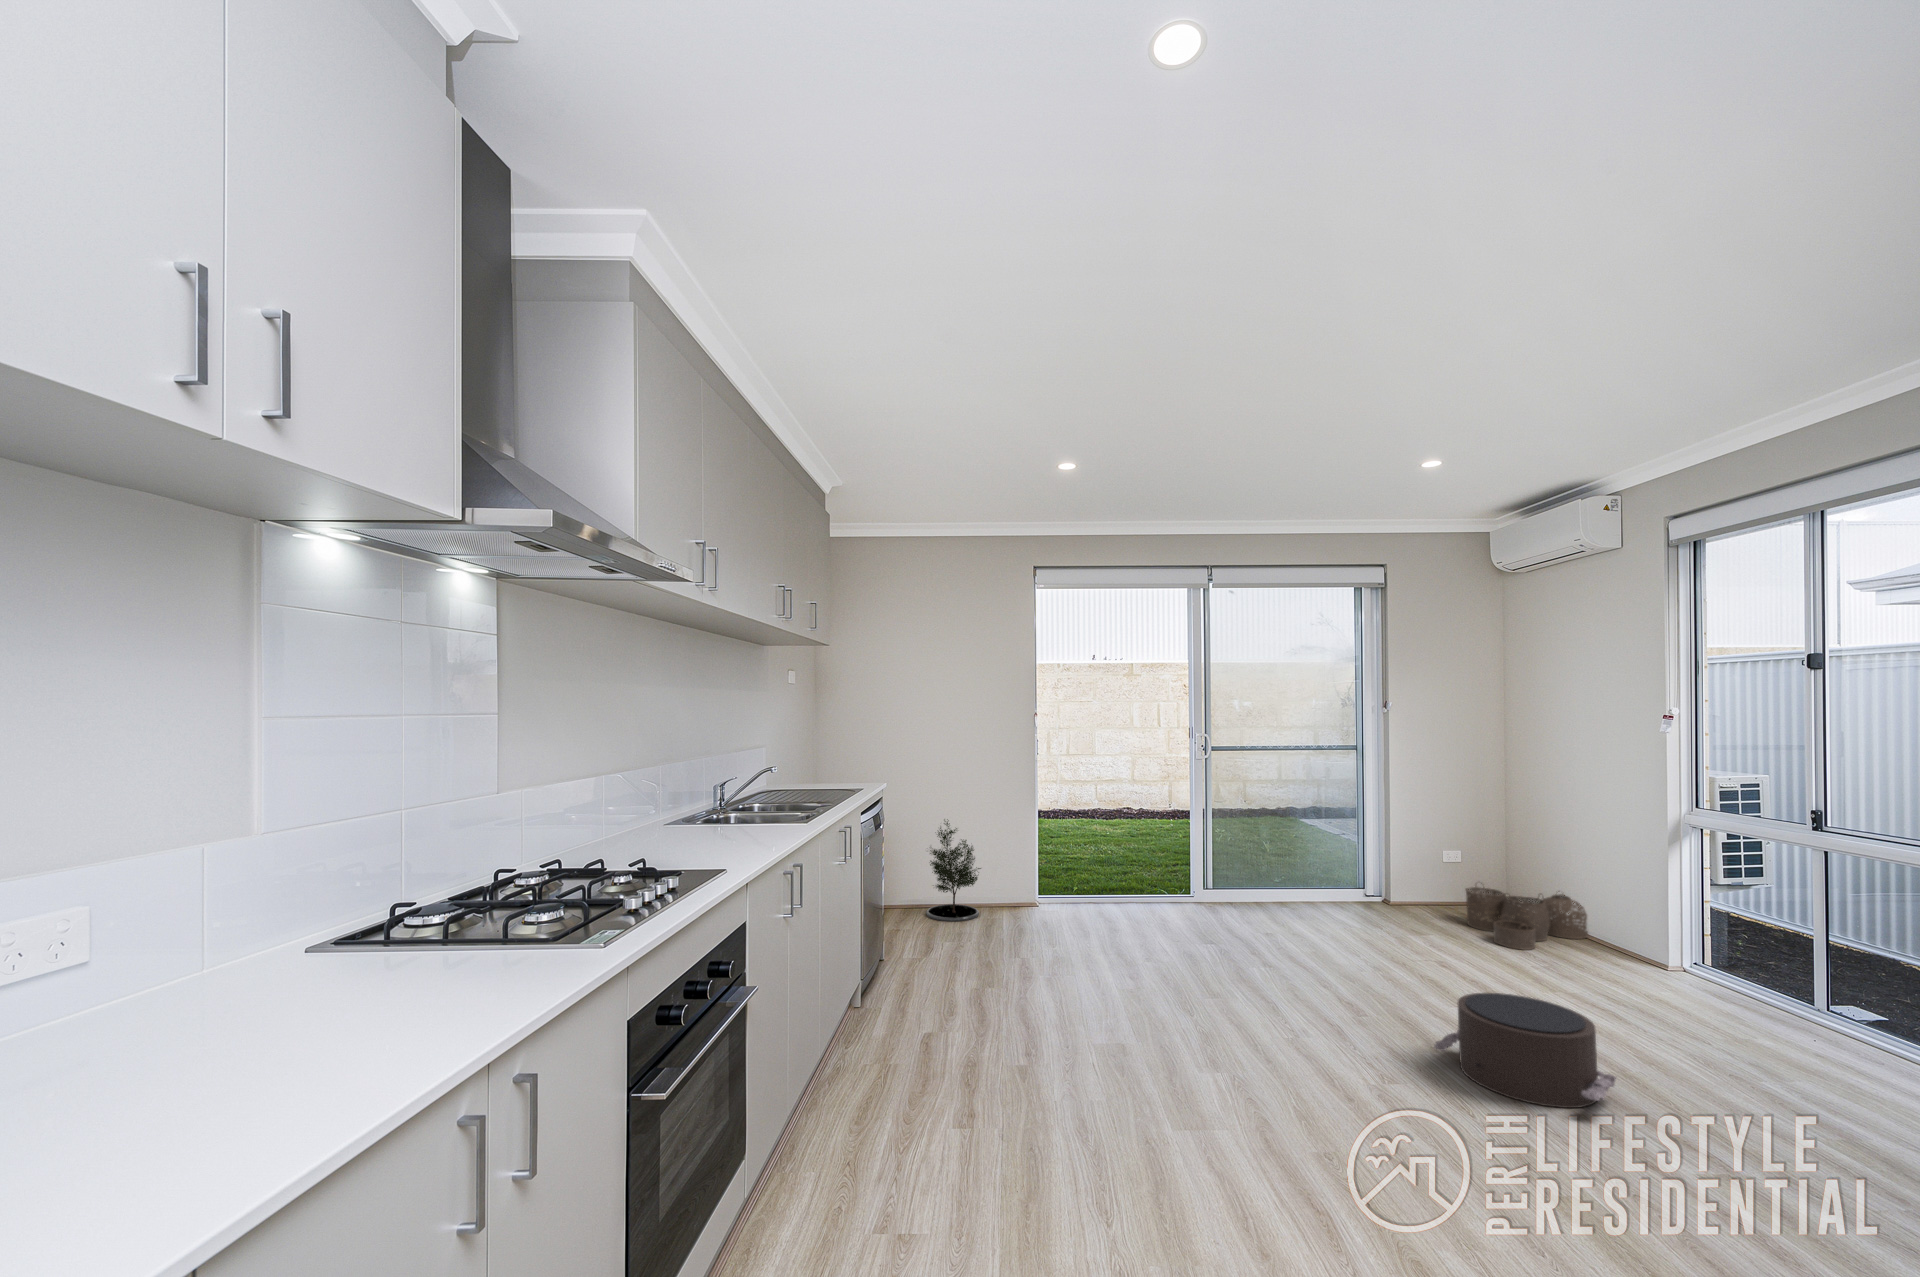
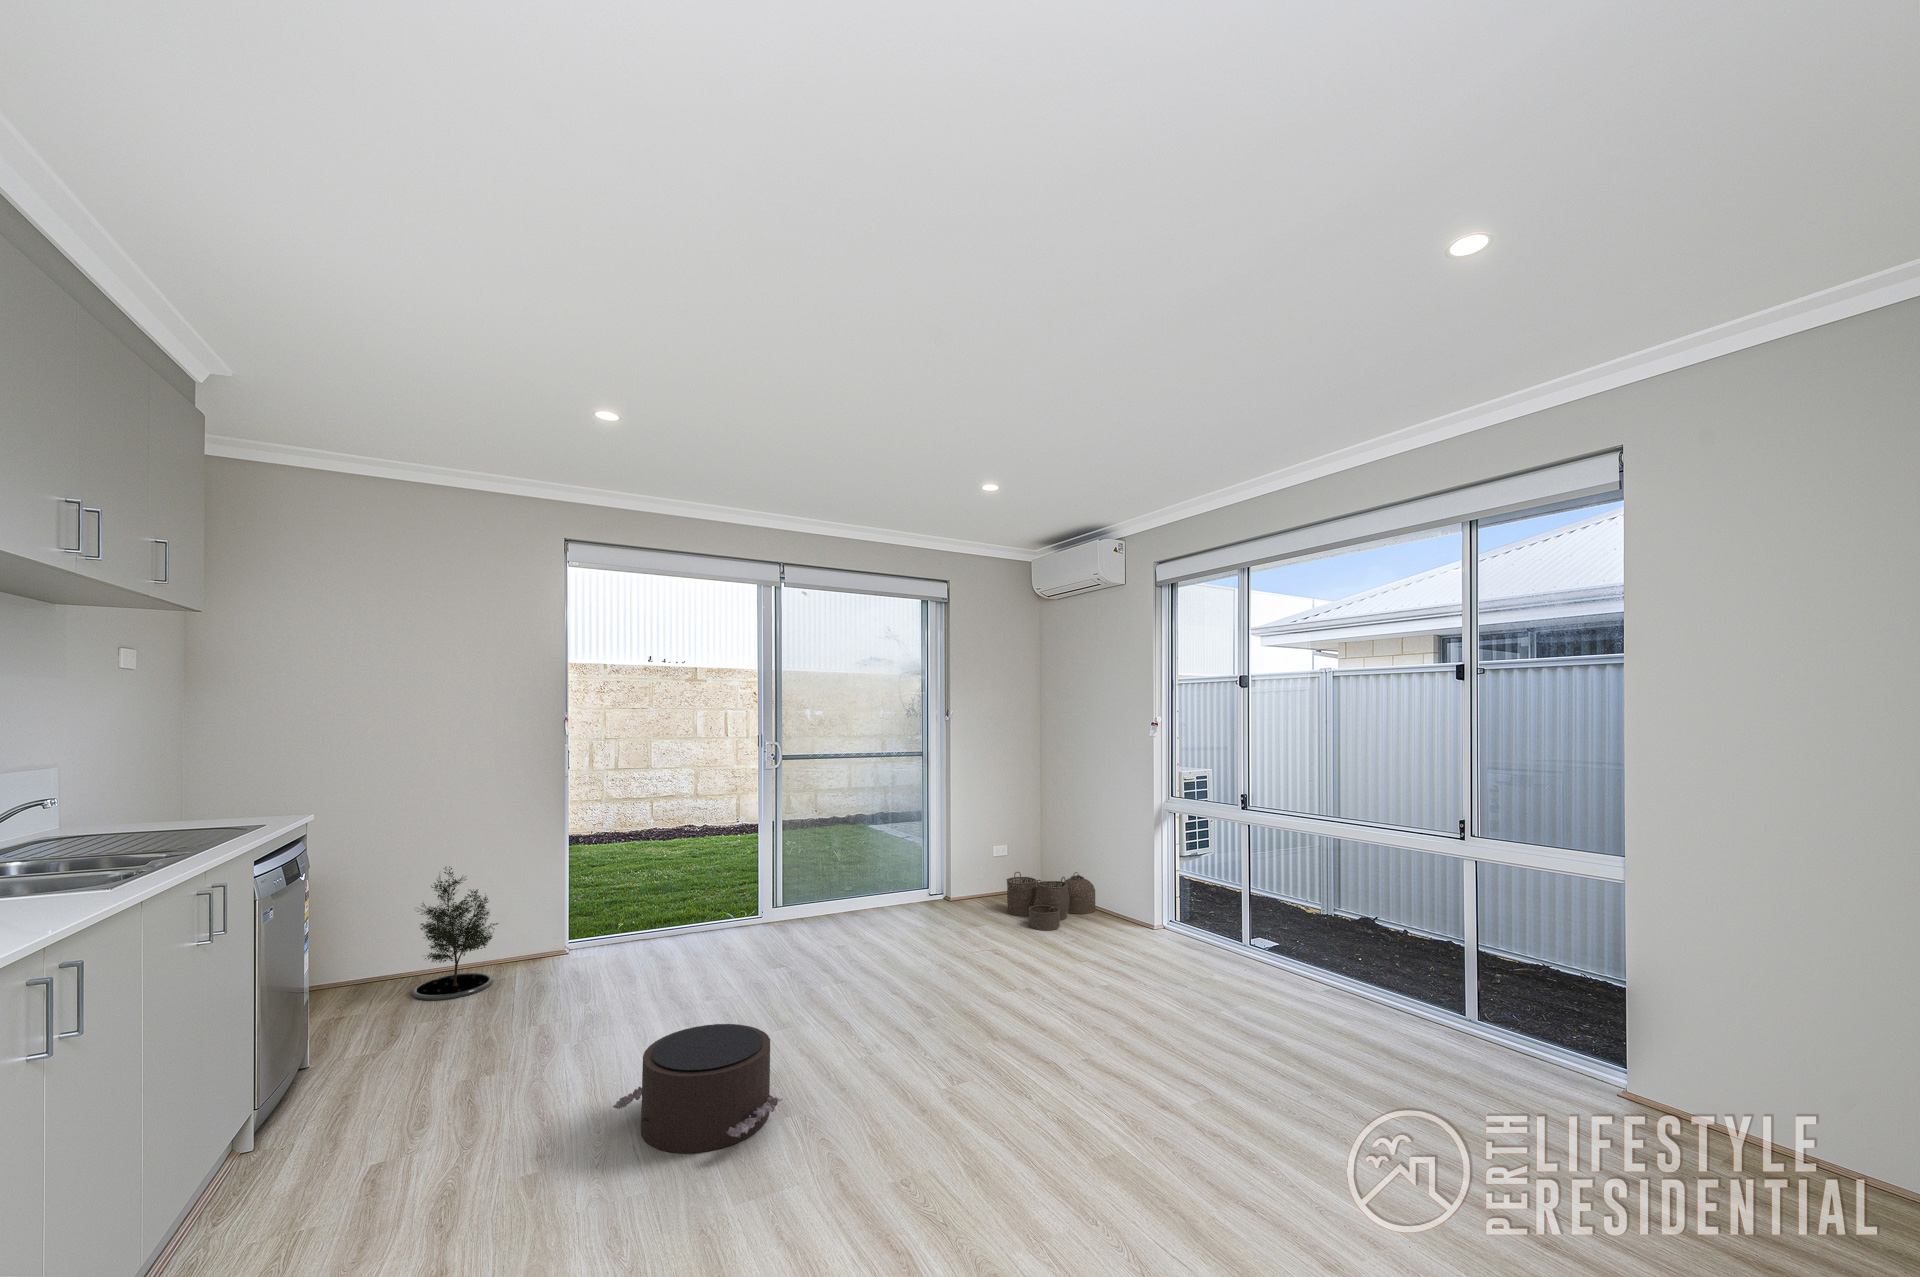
pouf: present [1434,993,1616,1108] -> present [613,1024,782,1153]

